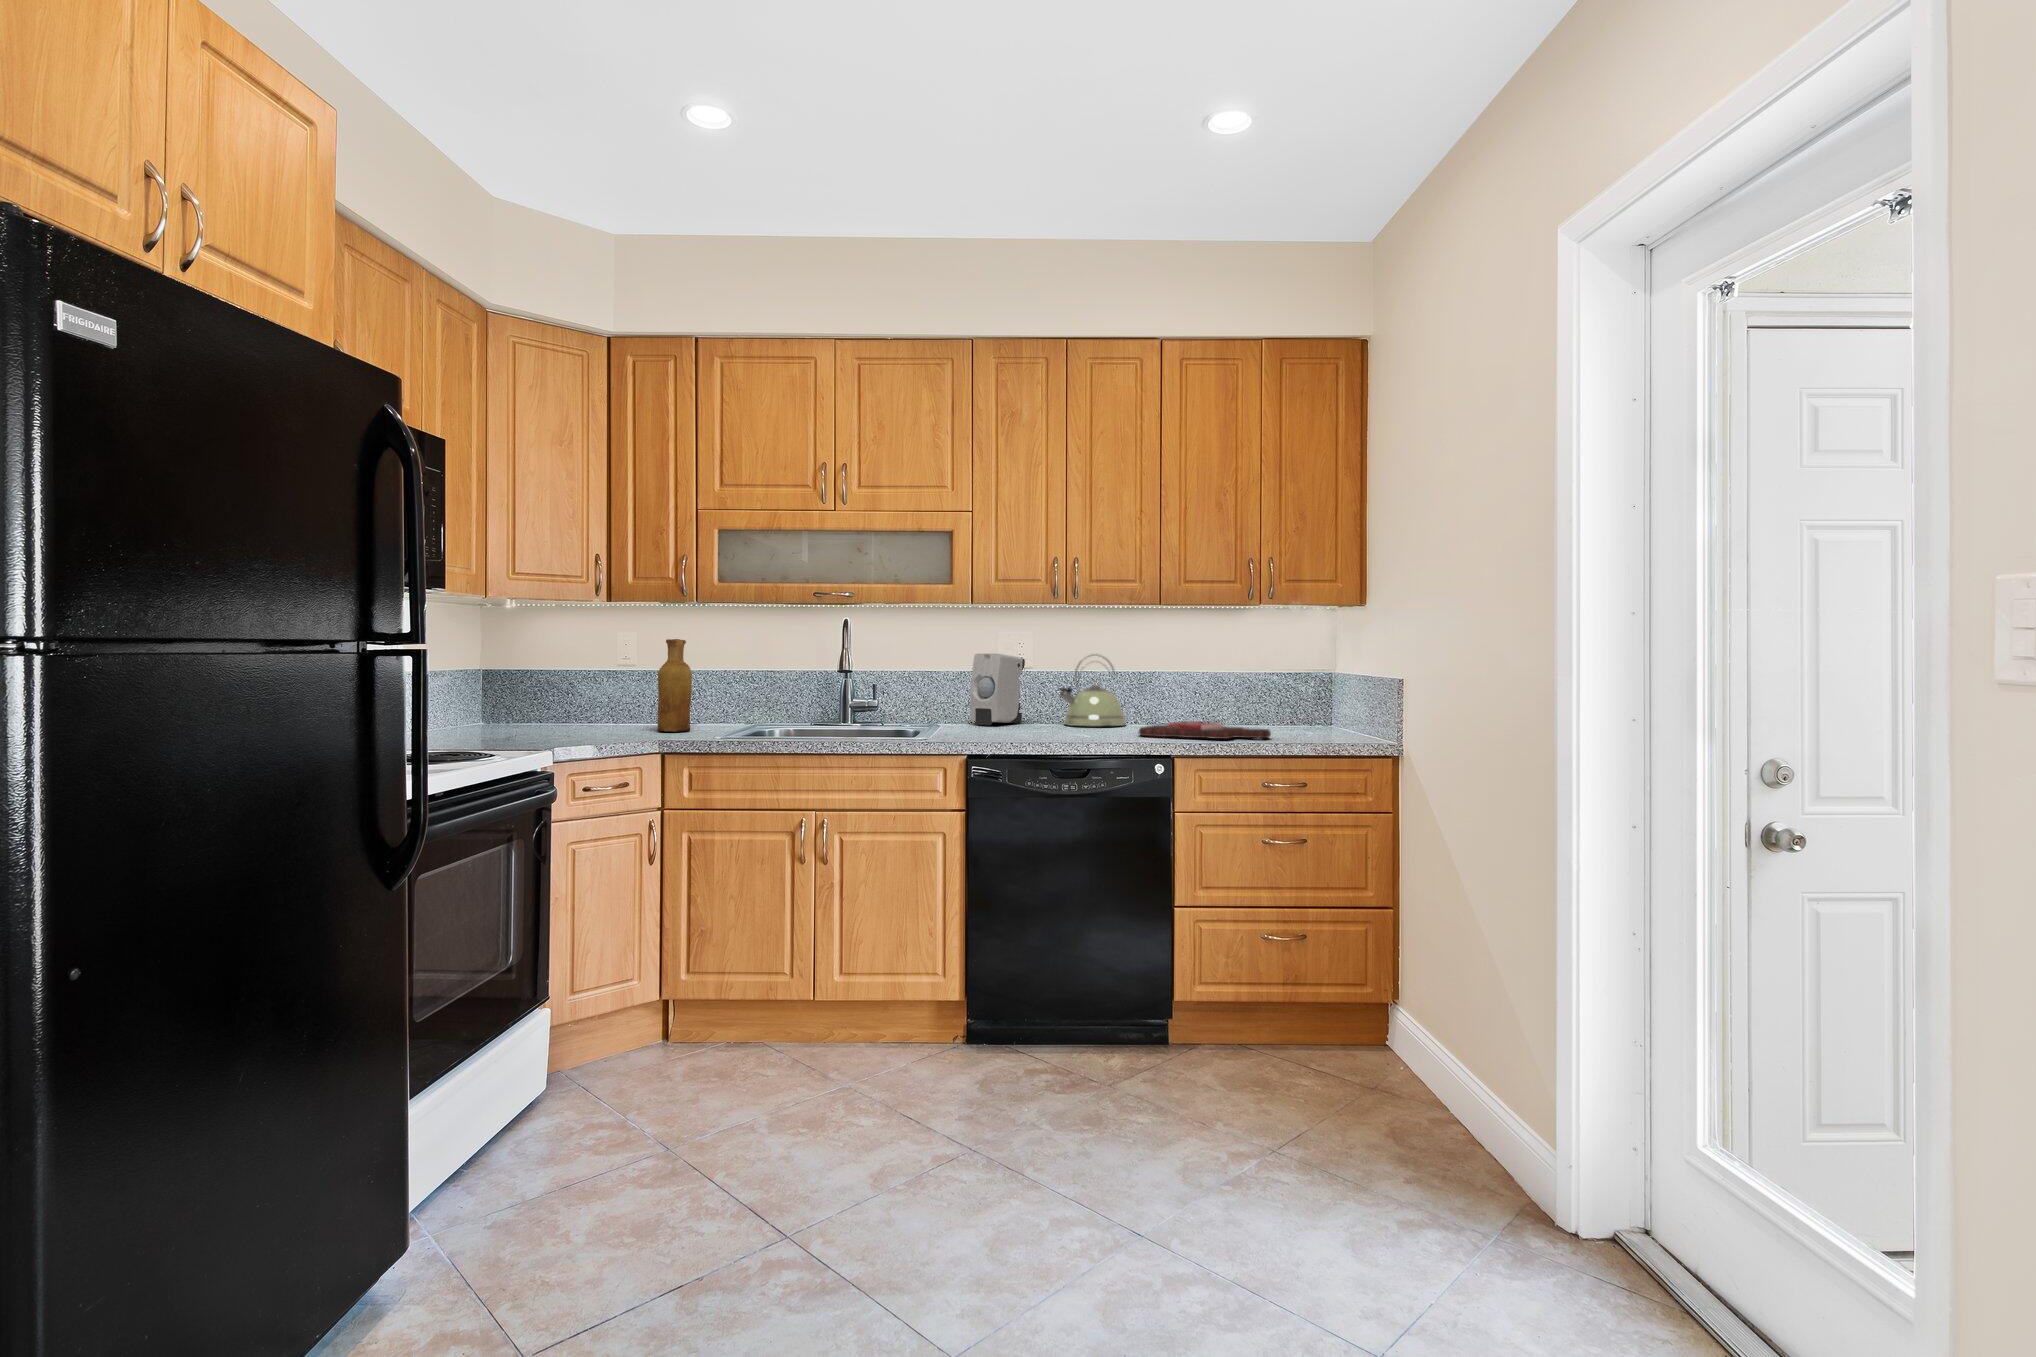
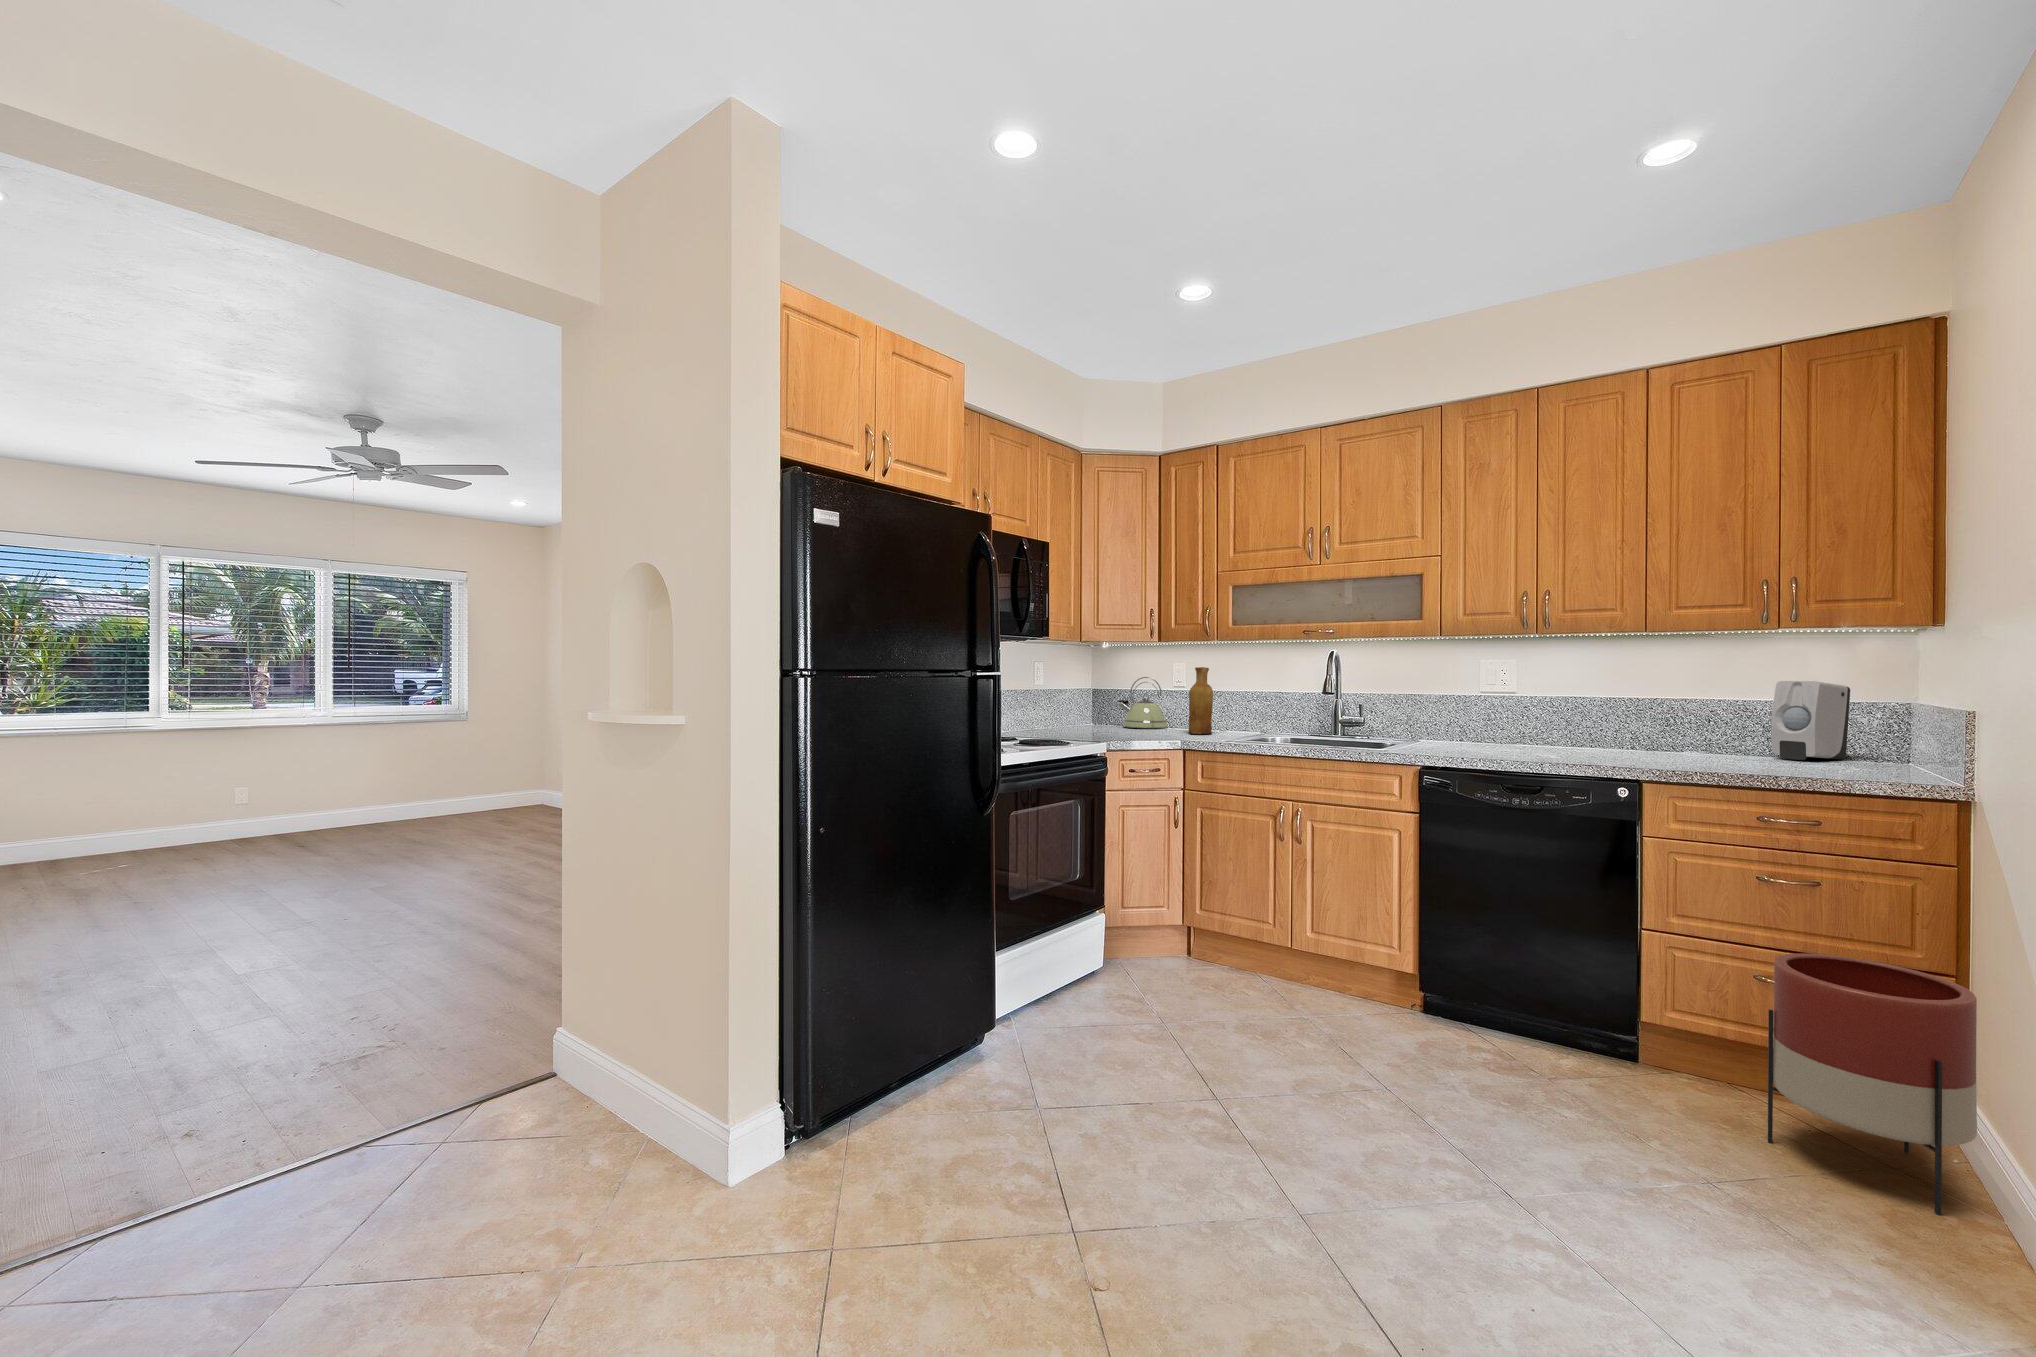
soap dispenser: present [970,653,1025,725] -> present [1771,681,1850,760]
kettle: present [1059,656,1126,726] -> present [1118,677,1168,728]
cutting board: present [1139,720,1271,739] -> none [1610,747,1779,769]
planter: none [1286,905,1422,1115] -> present [1768,953,1977,1215]

